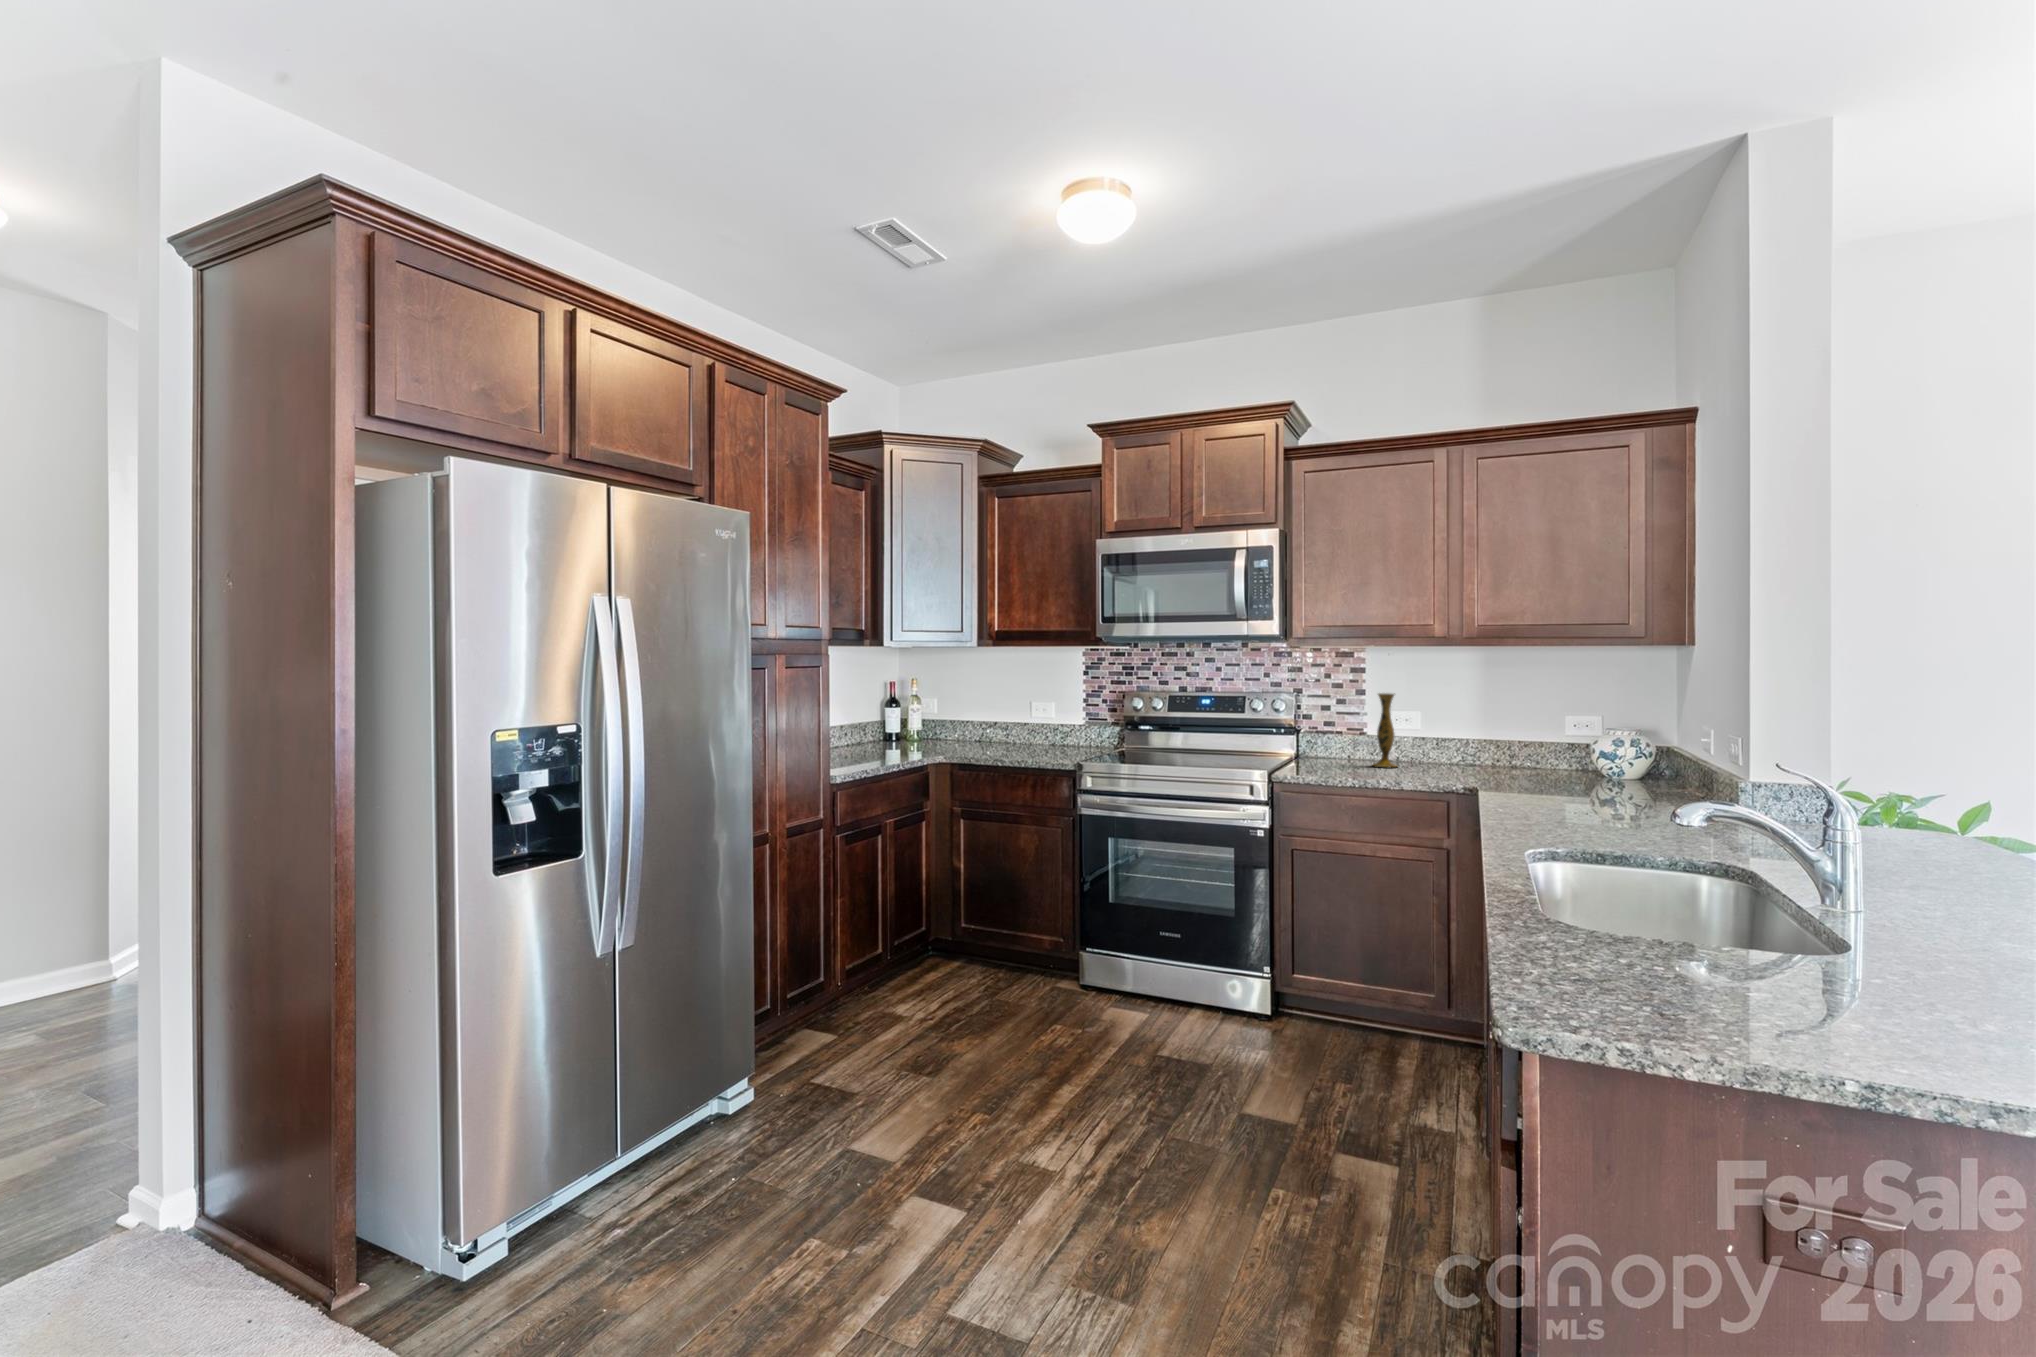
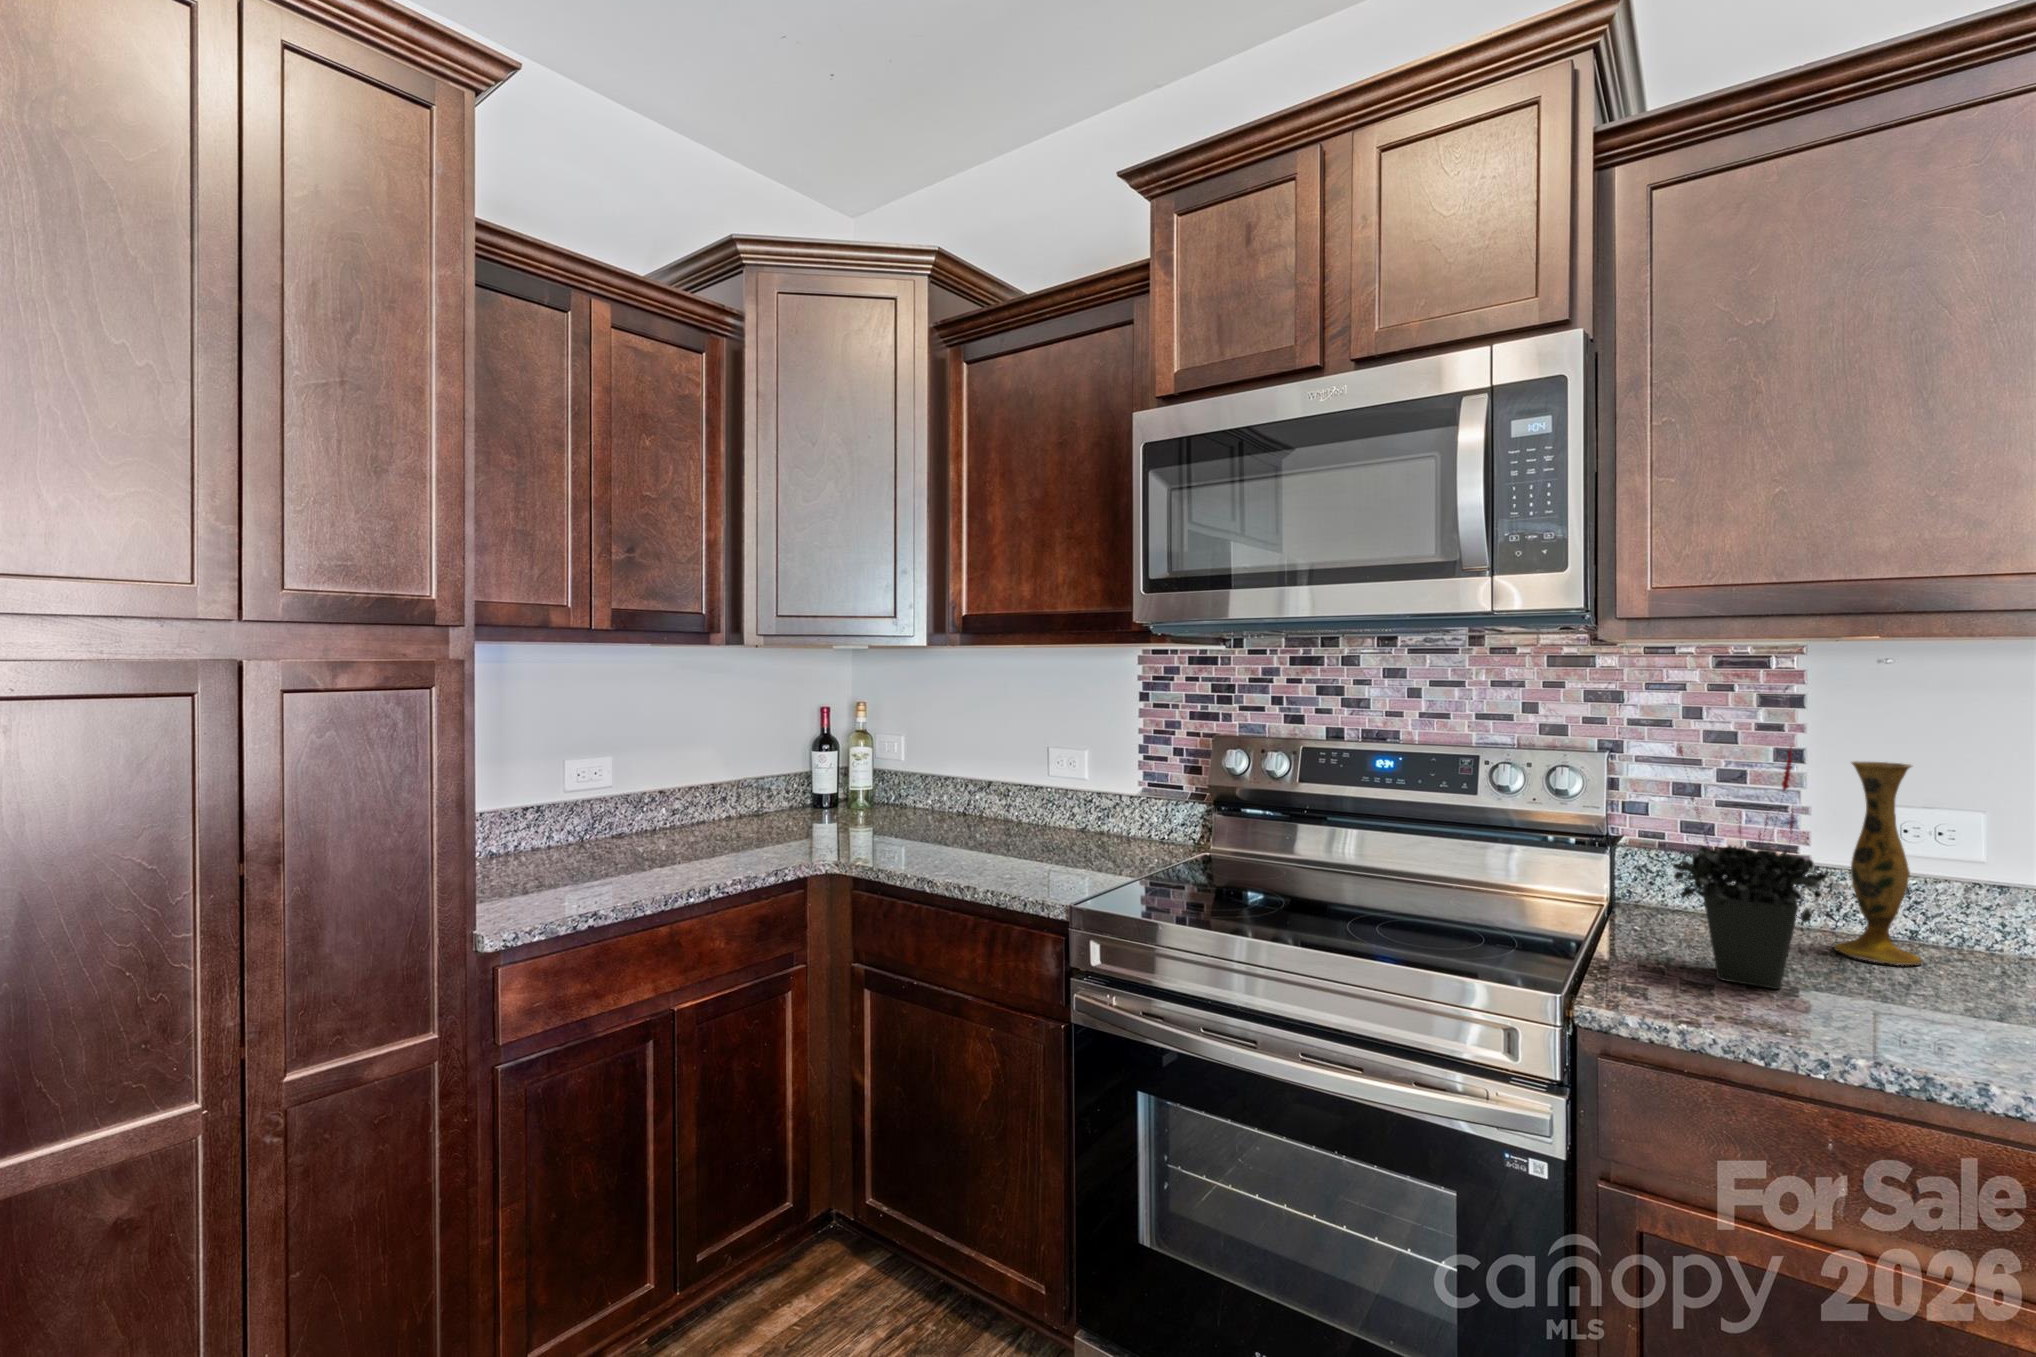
potted plant: none [1312,683,1359,772] -> present [1672,746,1828,989]

